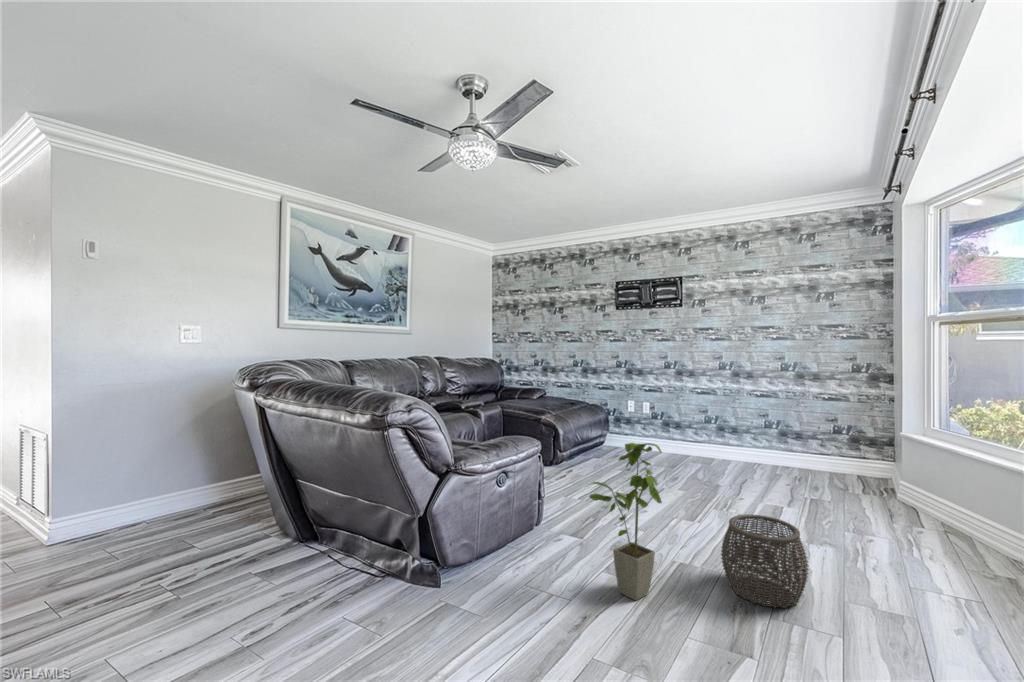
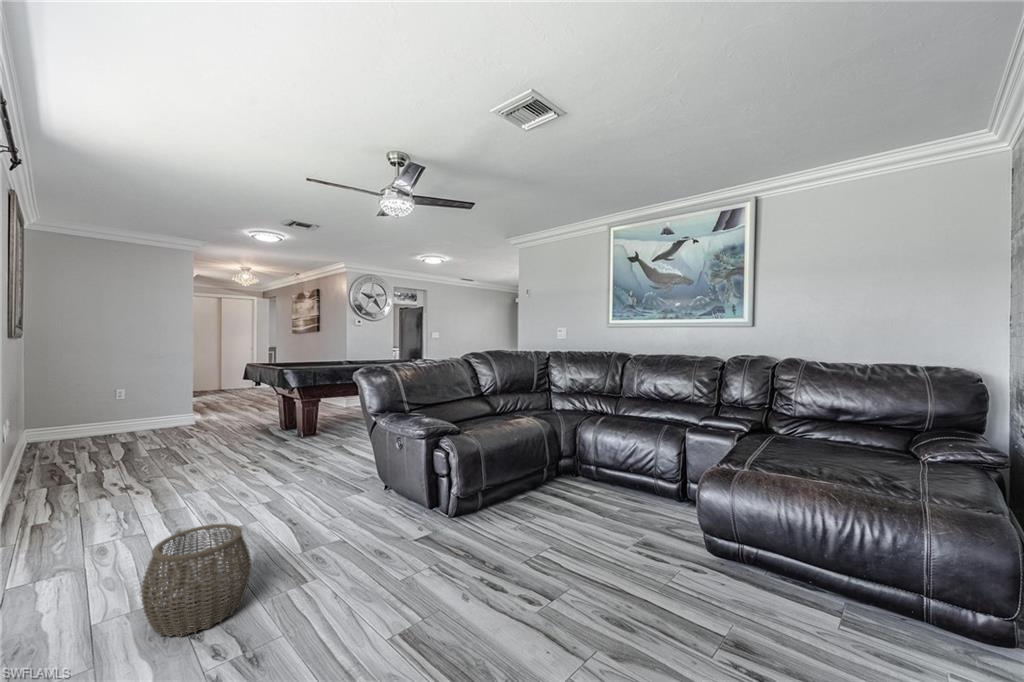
house plant: present [589,443,662,600] -> none [263,419,335,548]

